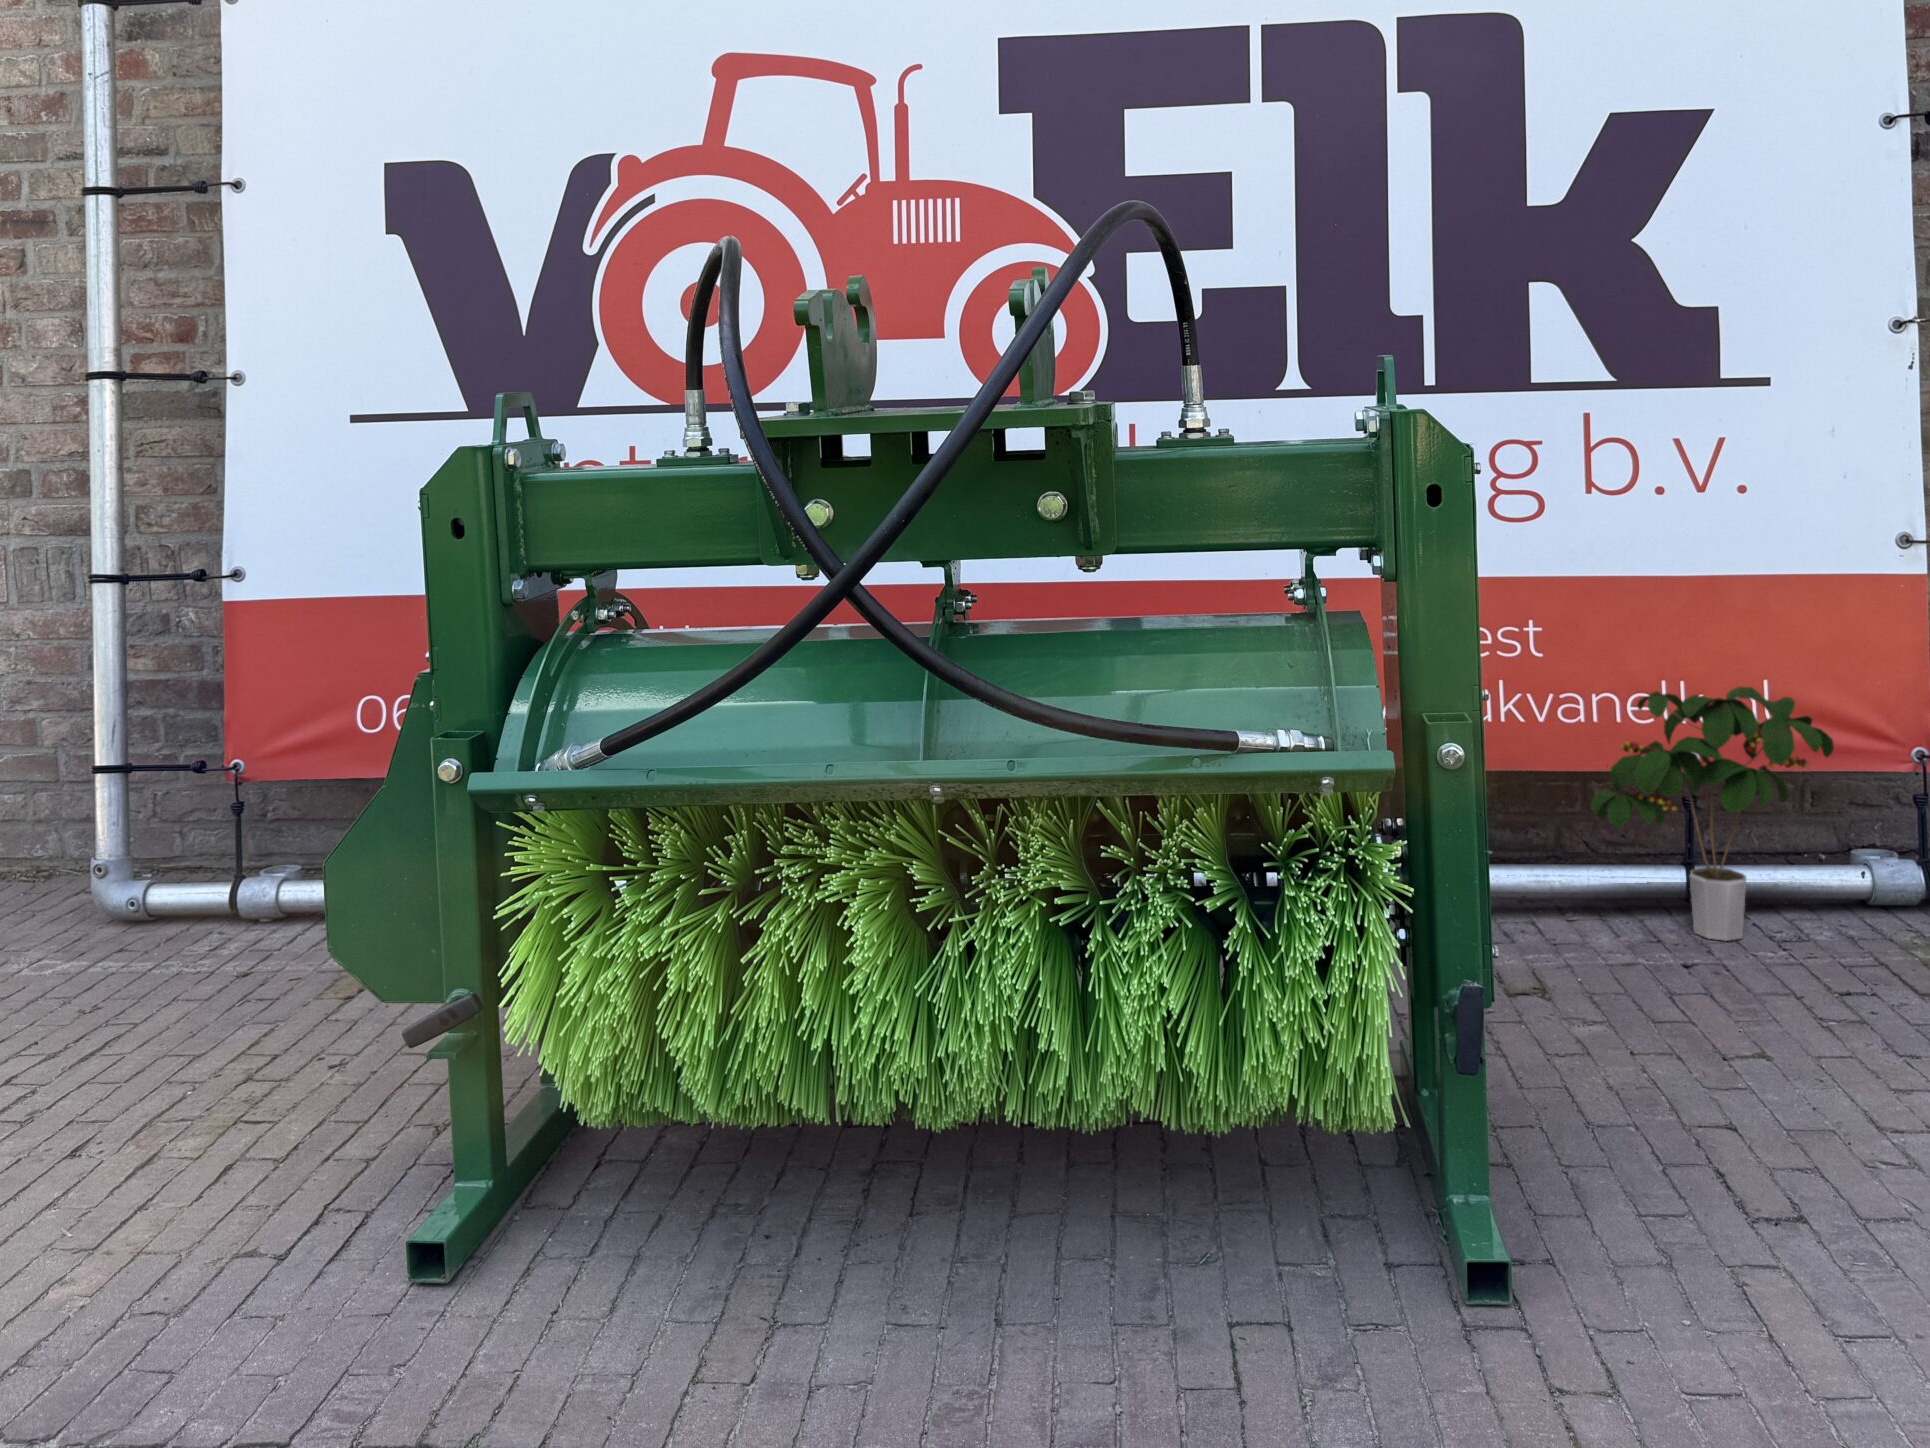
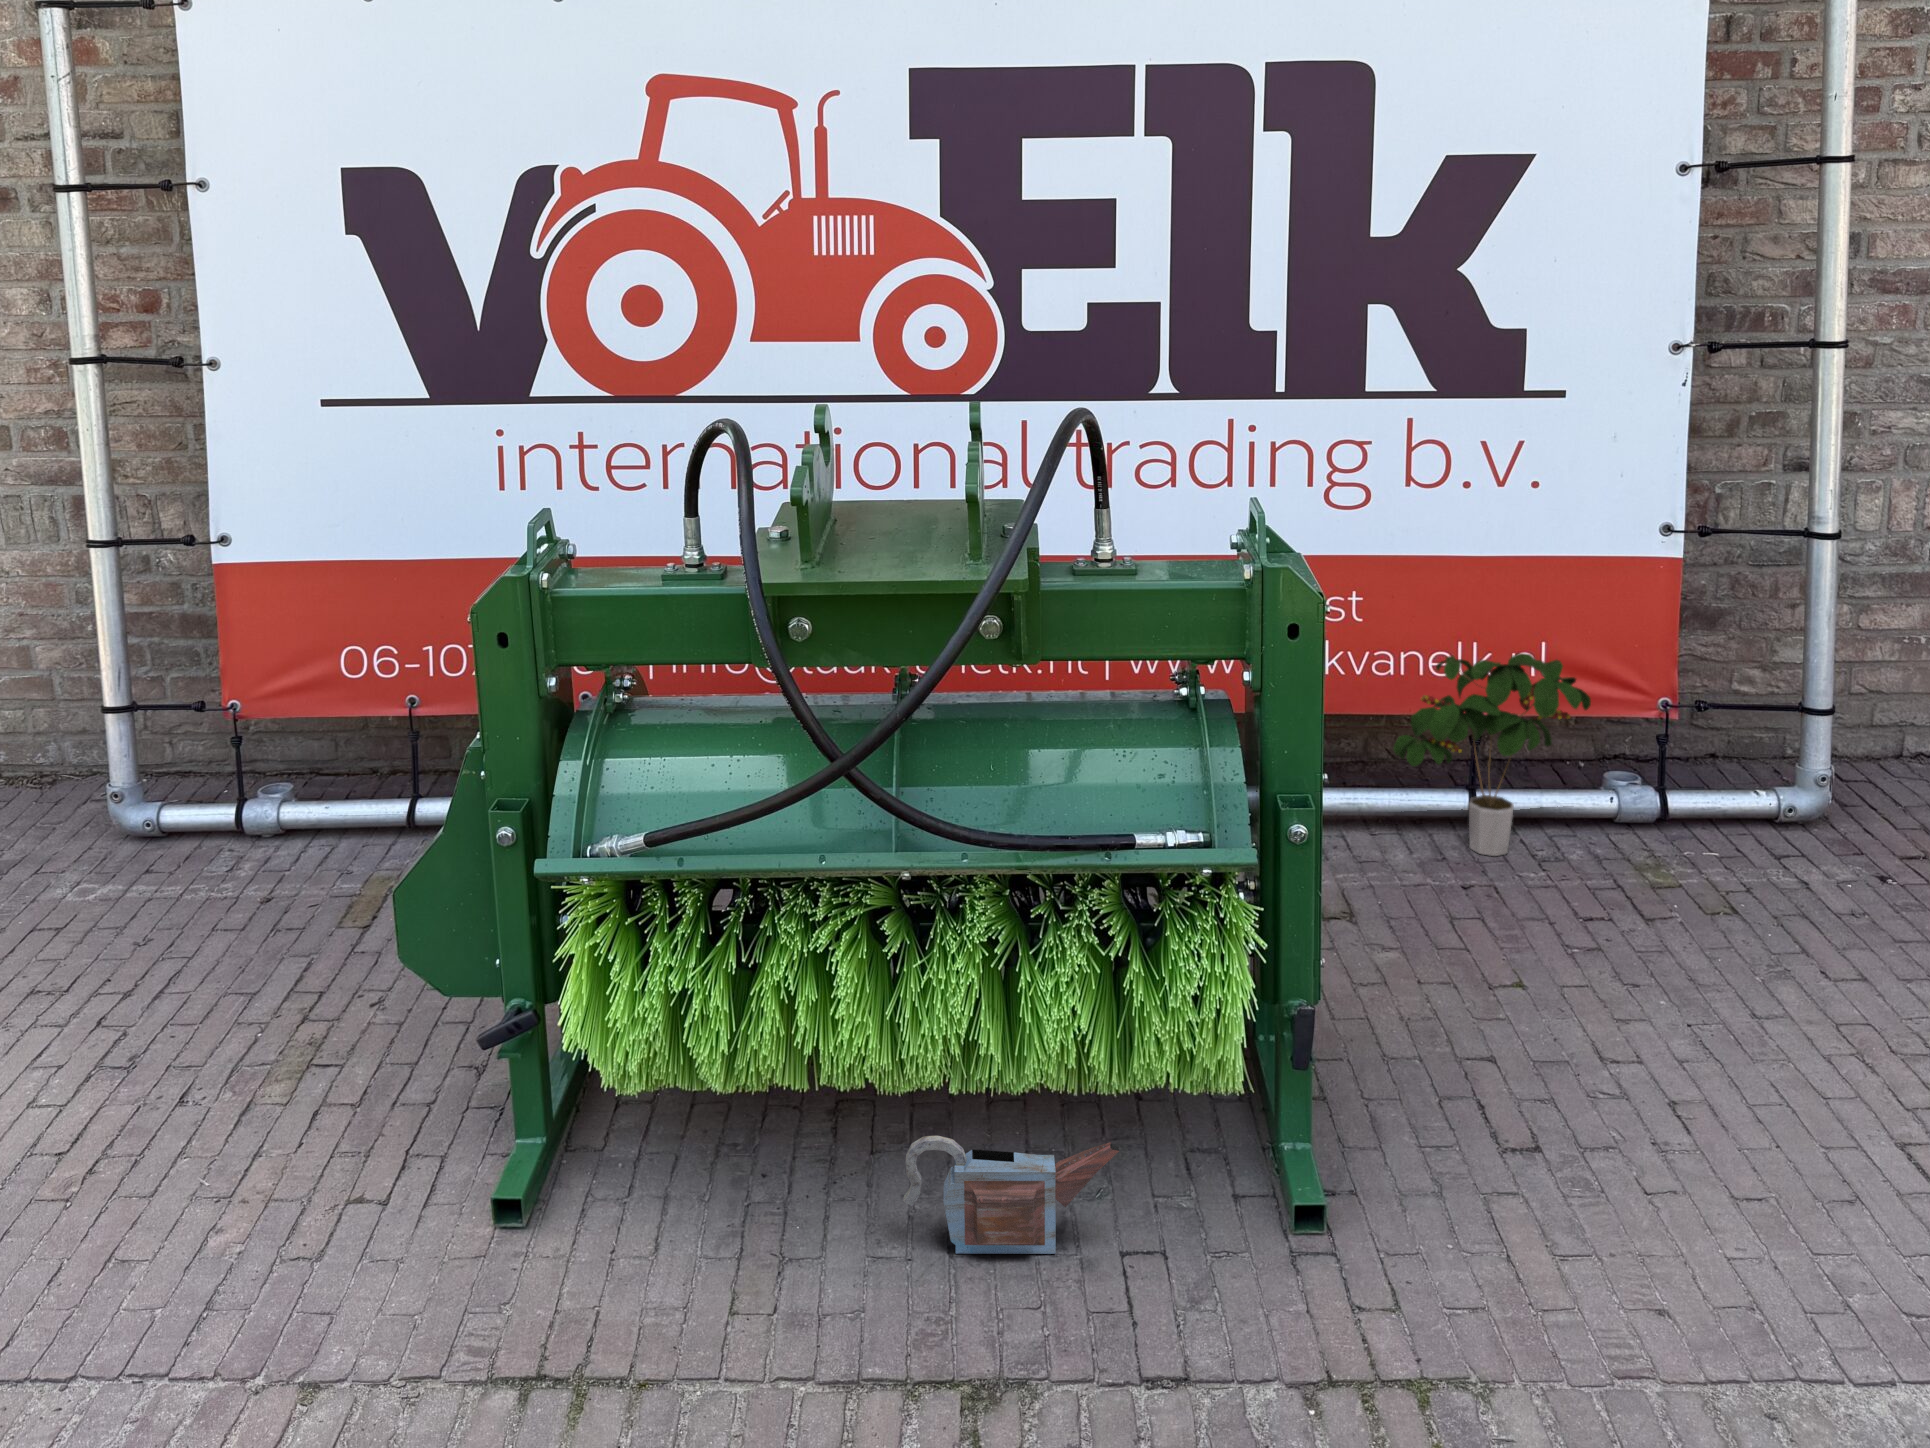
watering can: none [960,1213,1256,1390] -> present [904,1136,1119,1254]

